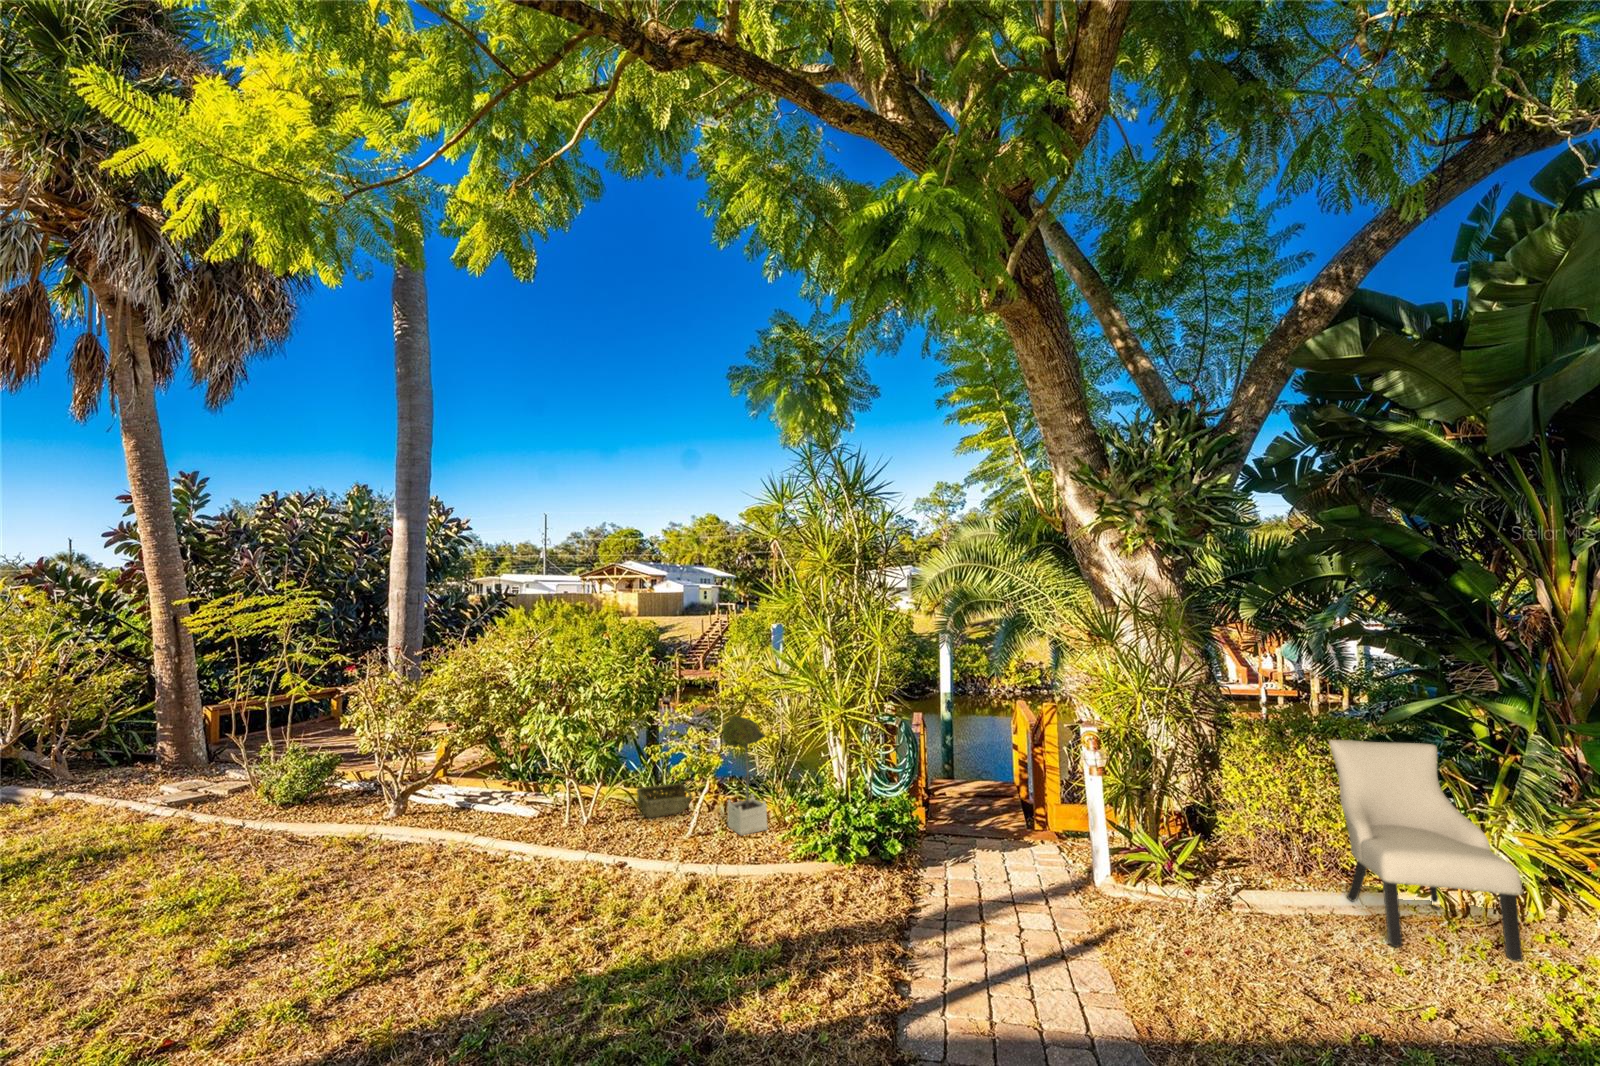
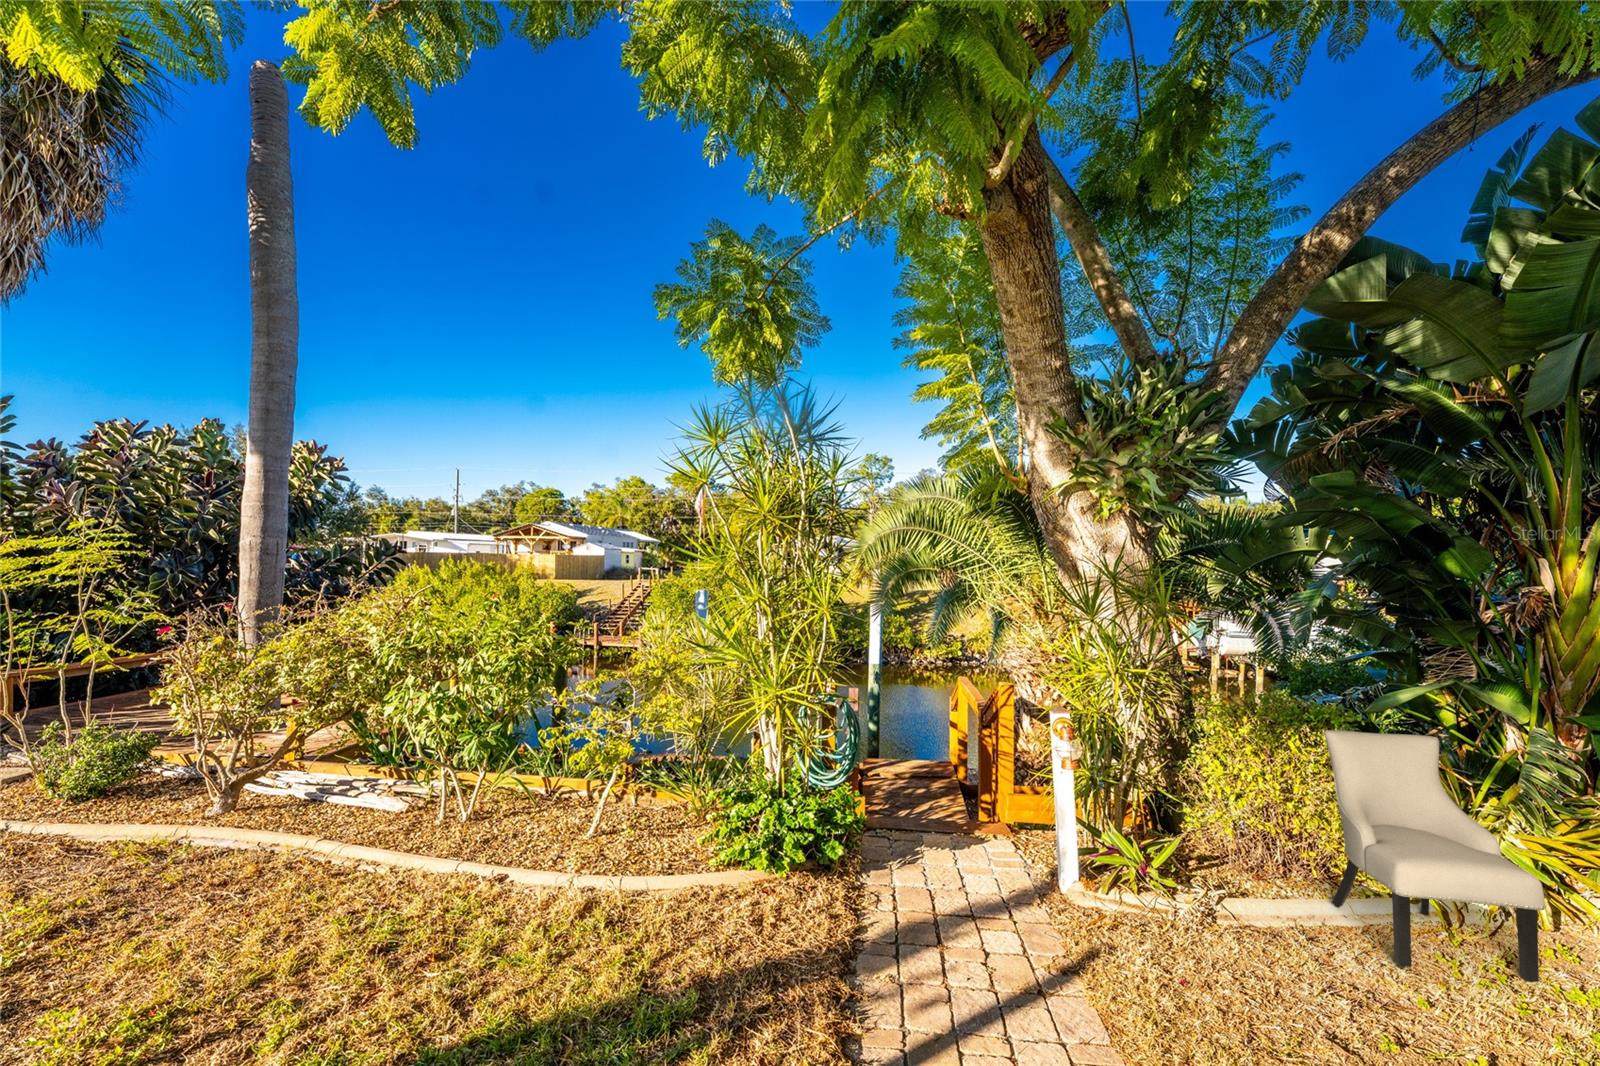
potted tree: present [722,716,768,835] -> none [635,692,689,833]
woven basket: present [637,783,692,818] -> none [530,769,598,812]

